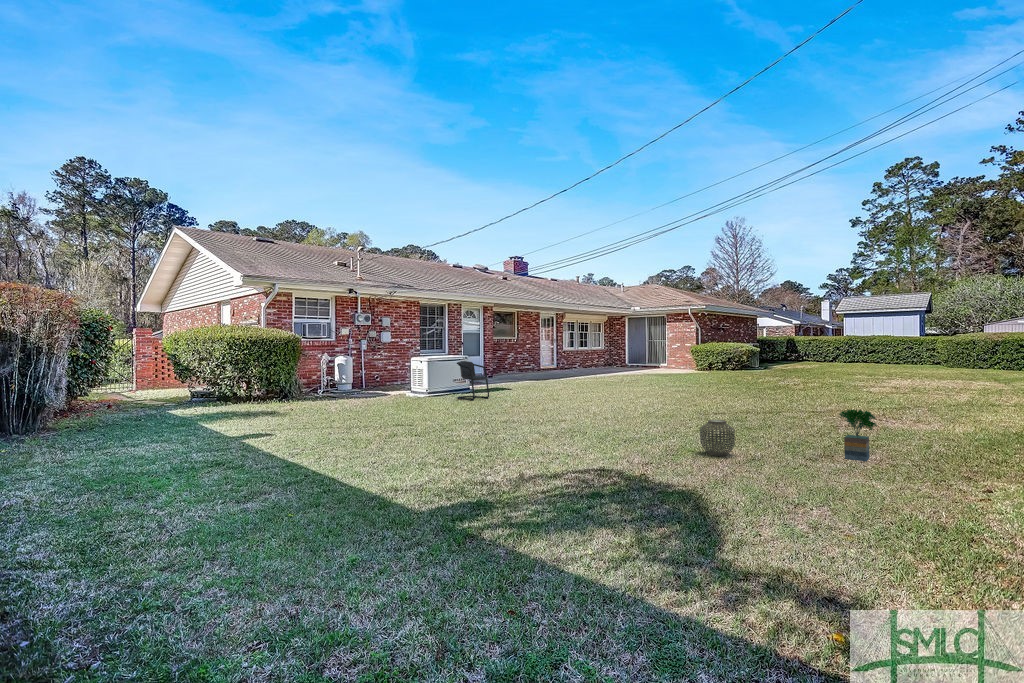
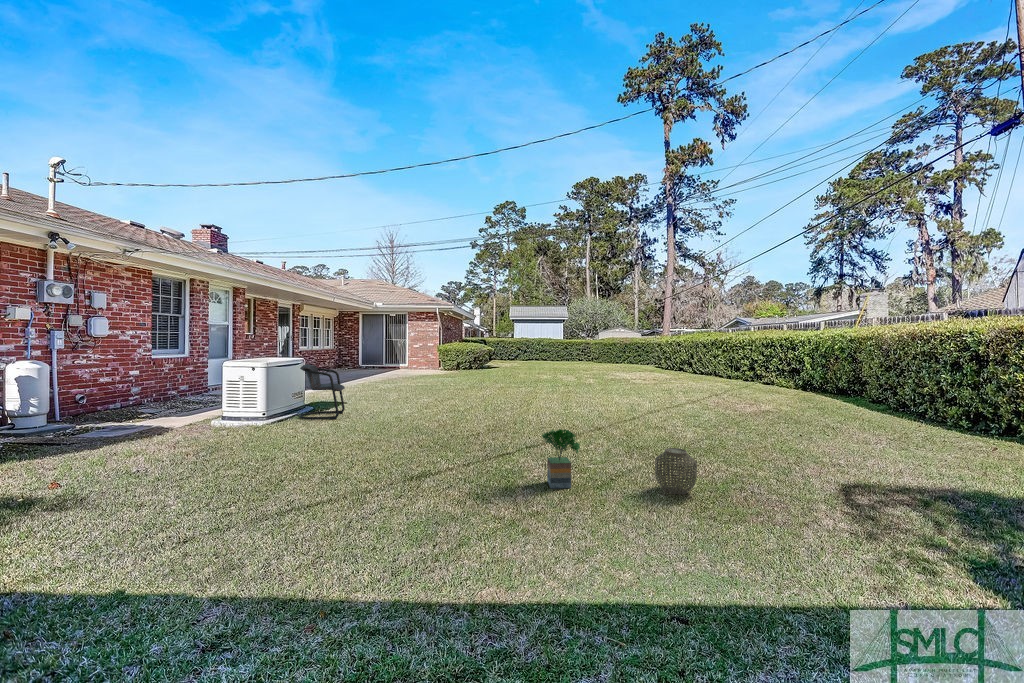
potted tree: present [840,409,877,462] -> present [542,429,580,488]
woven basket: present [700,420,735,456] -> present [655,448,697,495]

